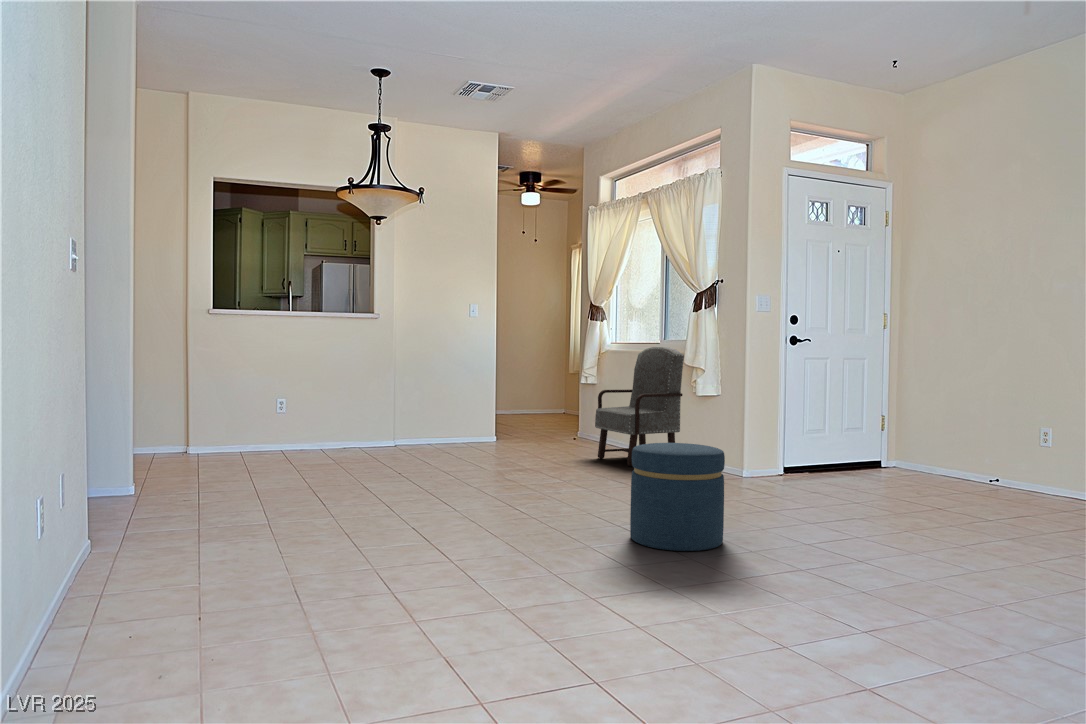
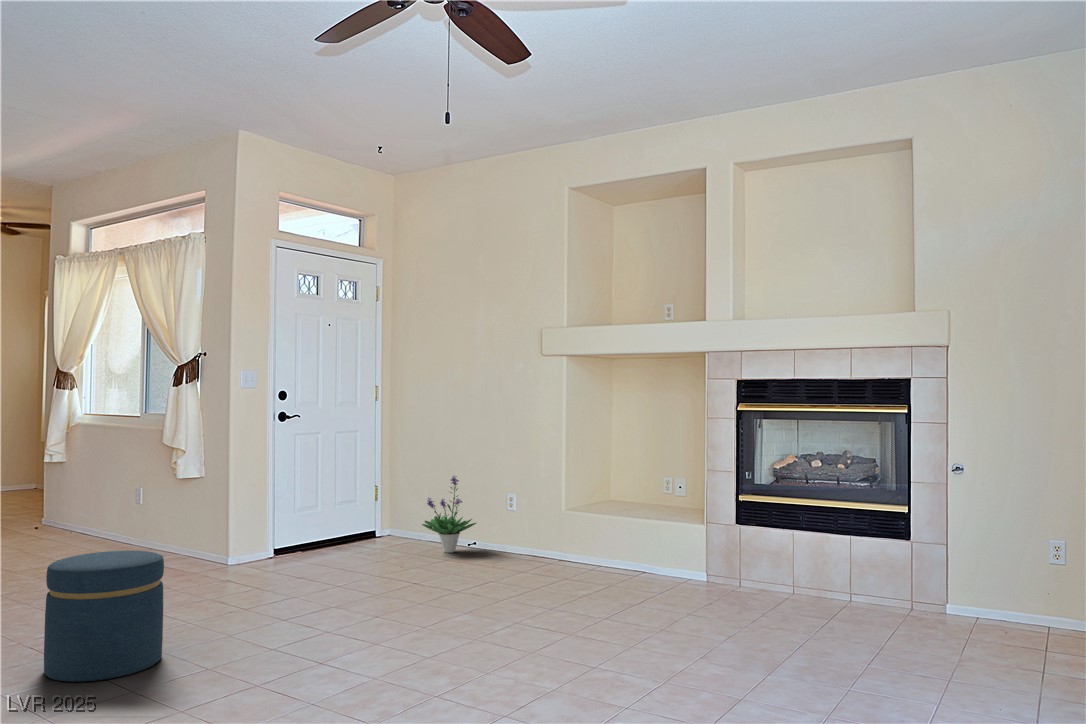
armchair: present [595,347,684,466] -> none [50,424,164,567]
potted plant: none [943,407,1011,490] -> present [422,475,476,553]

